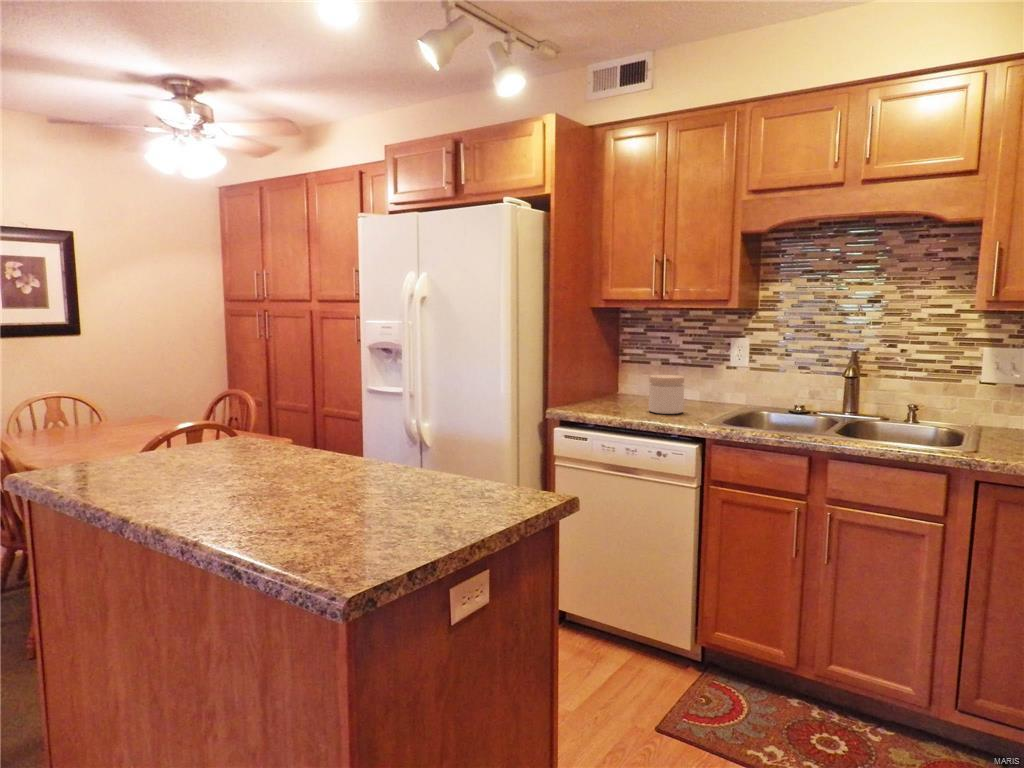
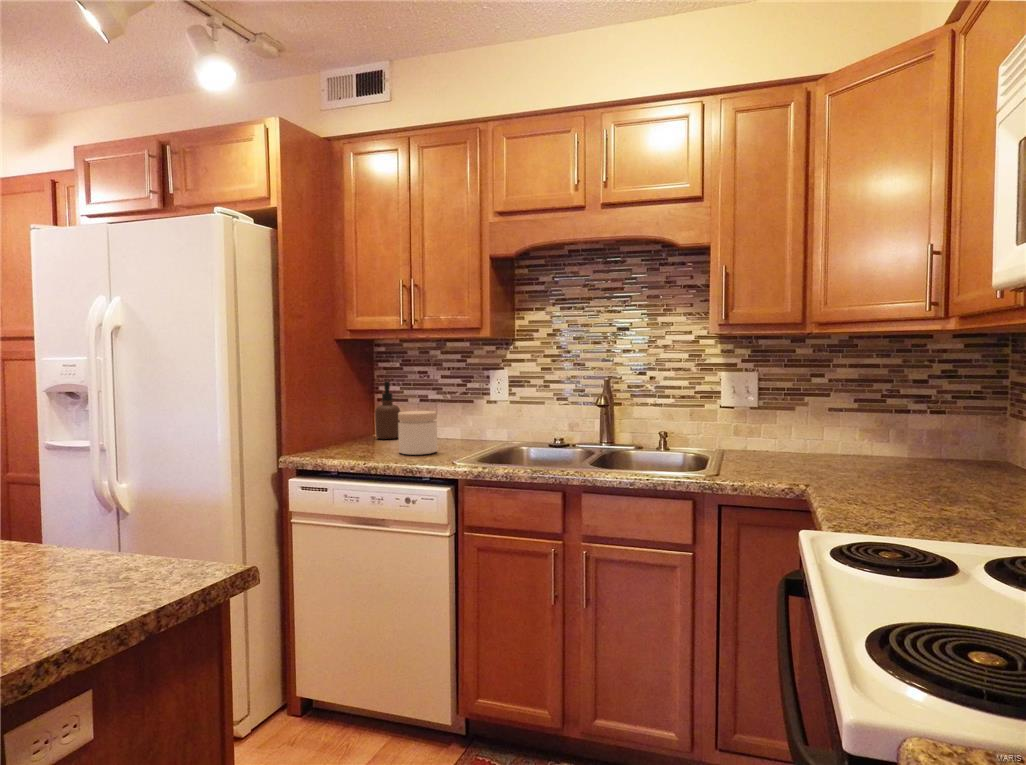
soap dispenser: none [619,346,642,397] -> present [375,382,400,439]

